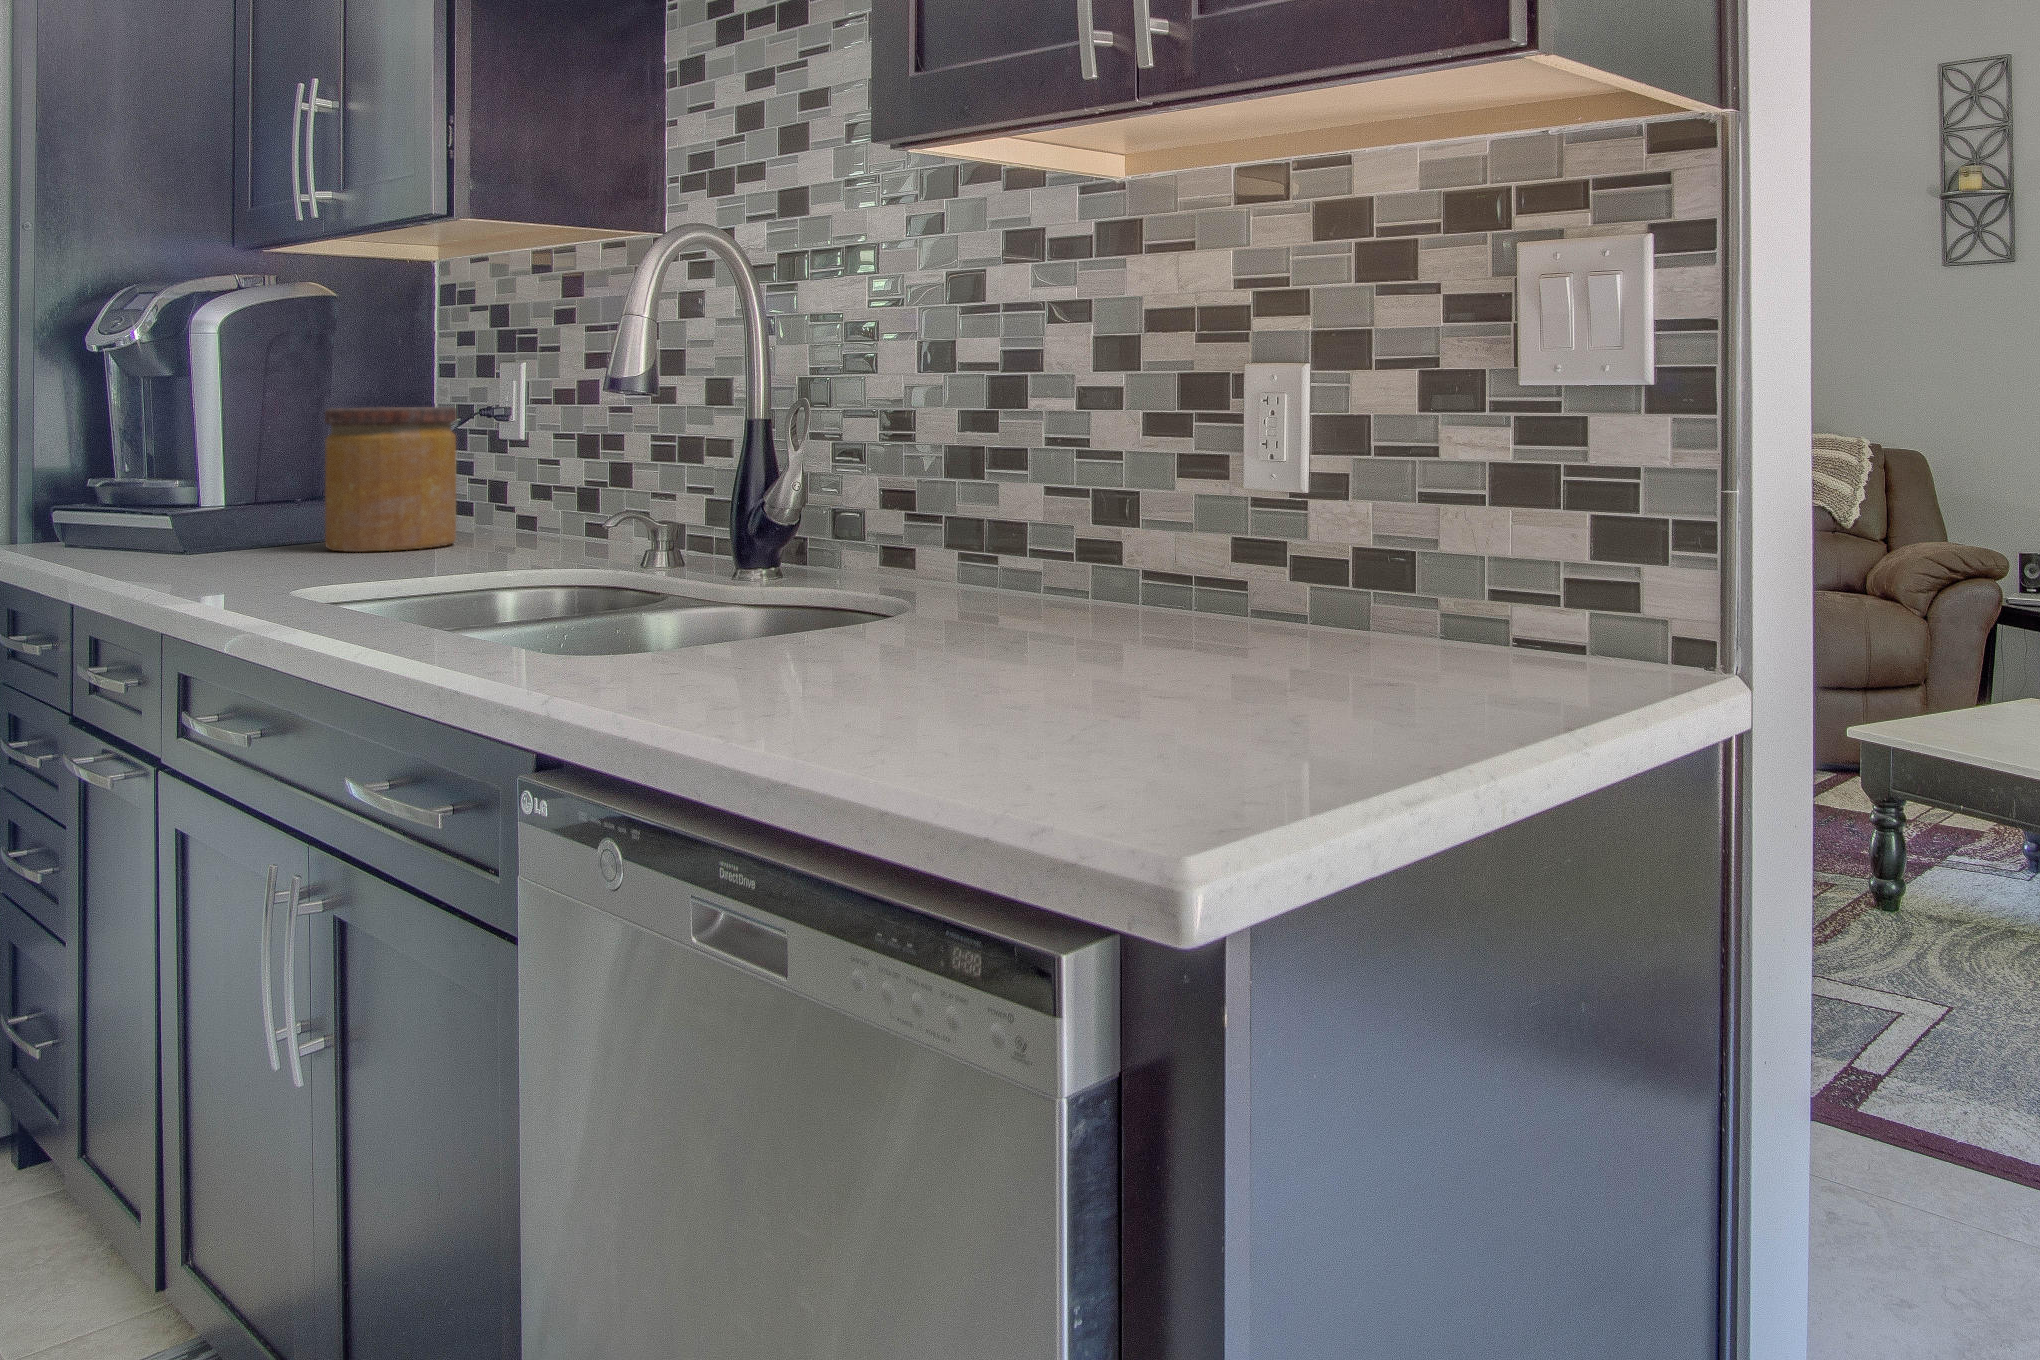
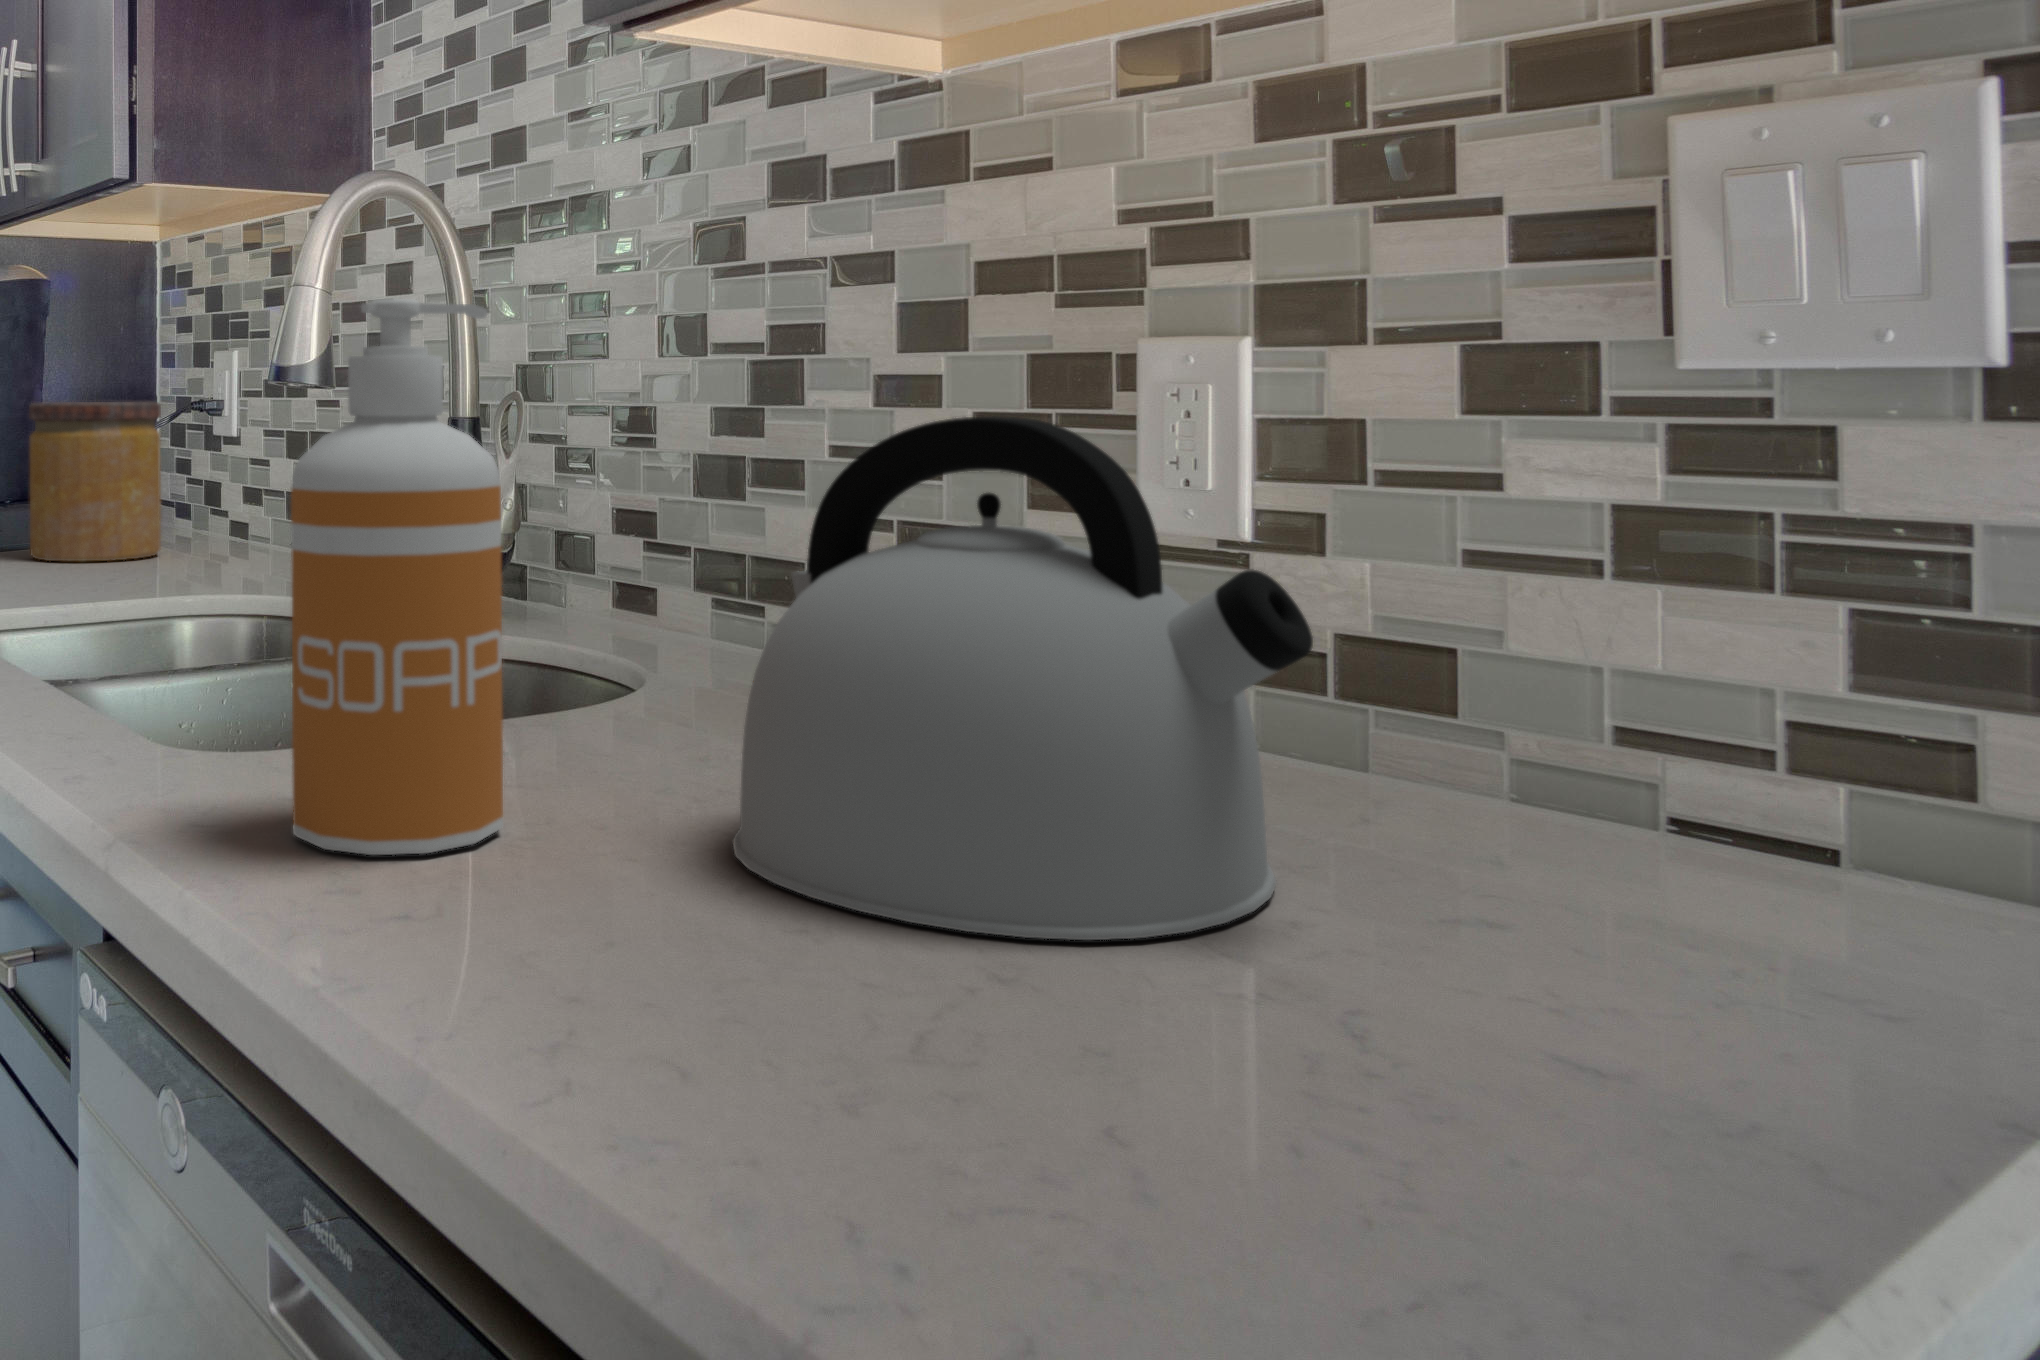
soap dispenser: none [674,340,823,706] -> present [291,299,503,855]
kettle: none [976,416,1306,713] -> present [733,416,1313,940]

